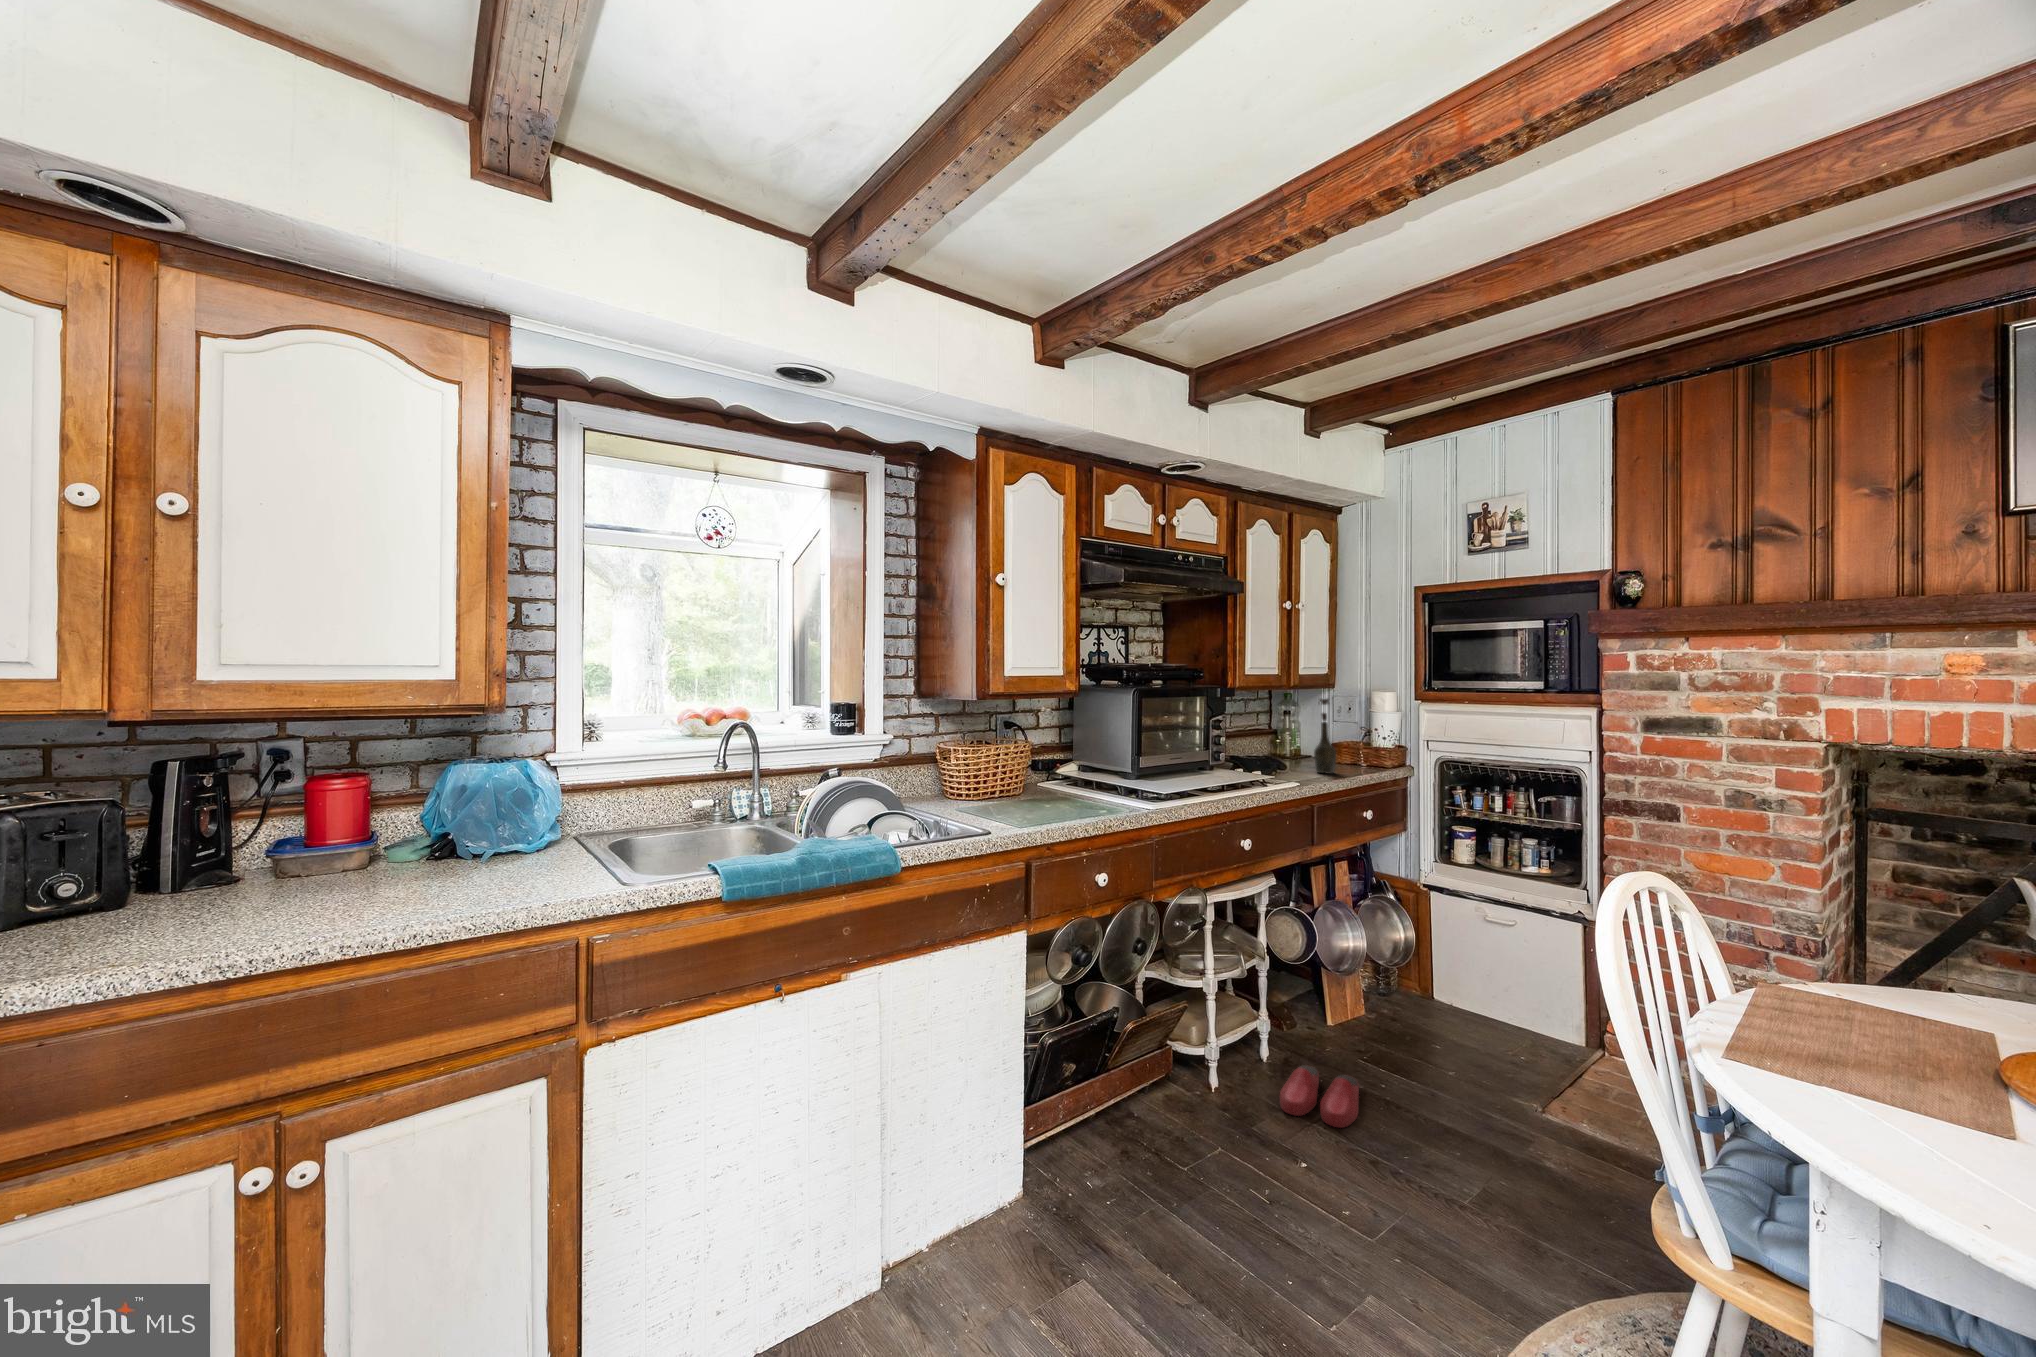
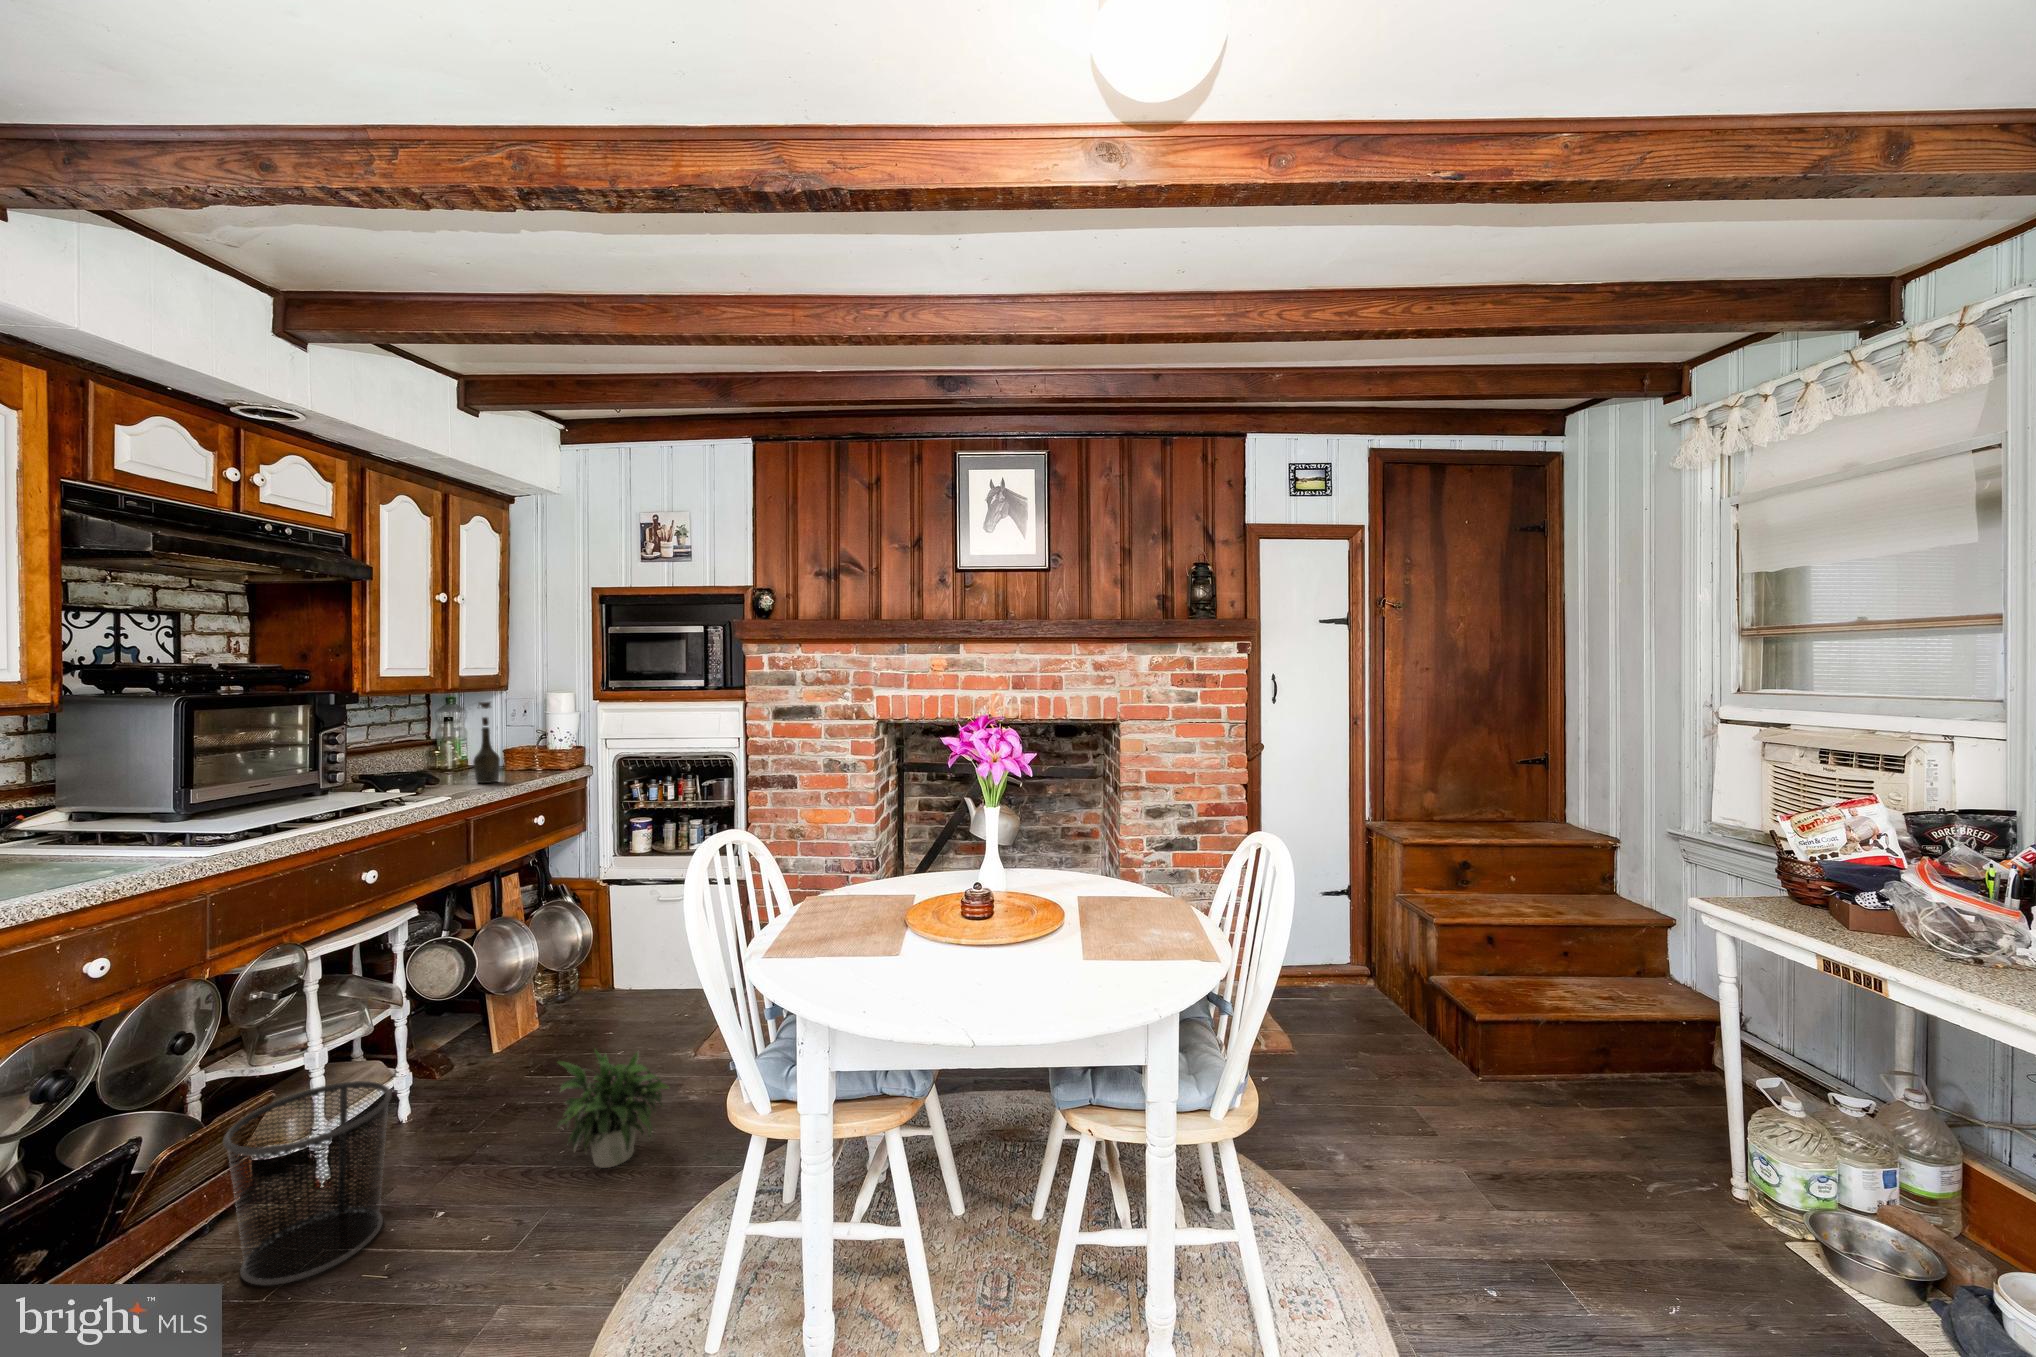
waste bin: none [1163,1010,1271,1169] -> present [223,1081,392,1285]
potted plant: none [1403,1063,1536,1202] -> present [557,1049,669,1168]
slippers: present [1280,1065,1359,1128] -> none [415,1098,516,1170]

